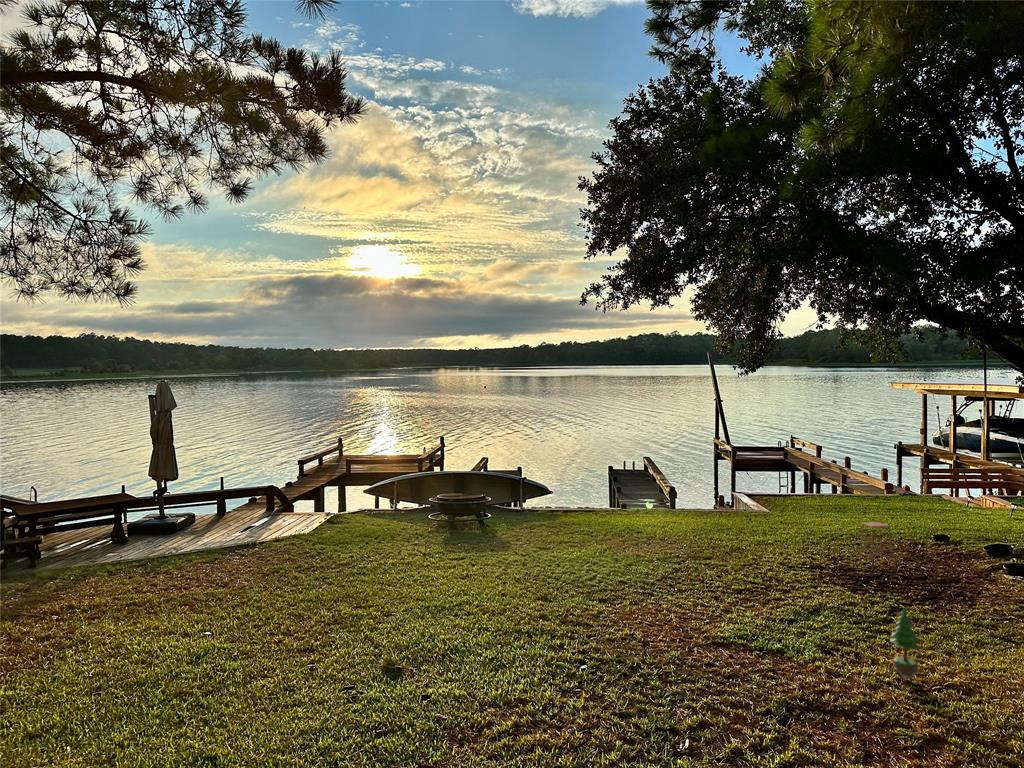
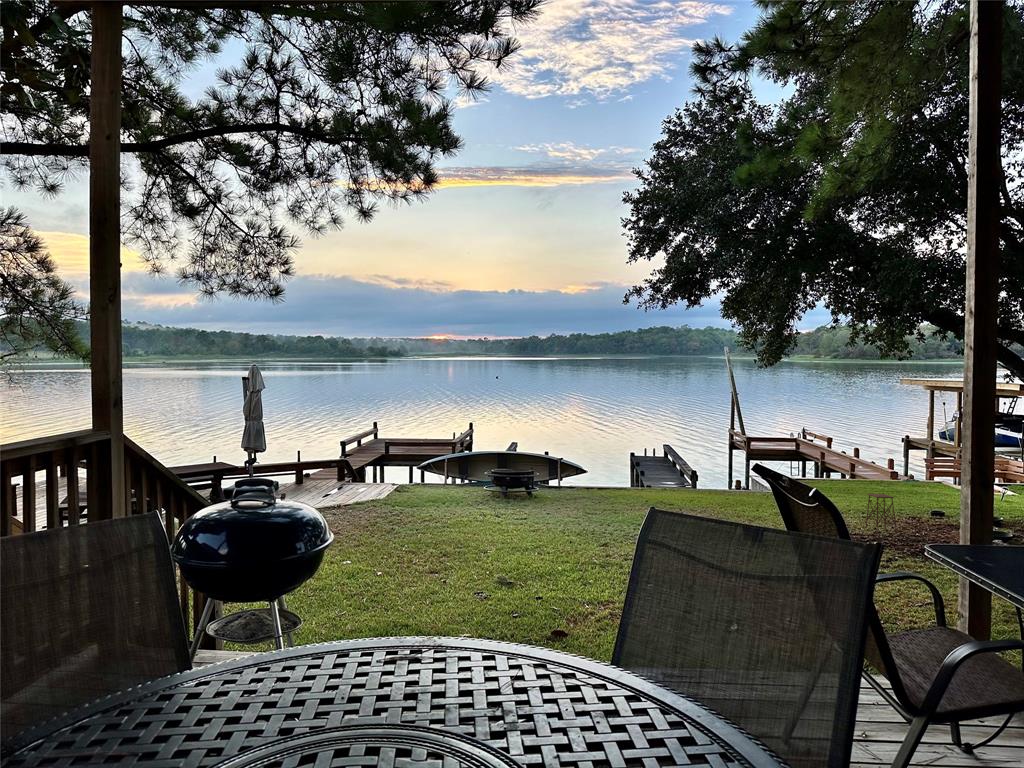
potted tree: present [890,609,920,678] -> none [889,547,914,603]

